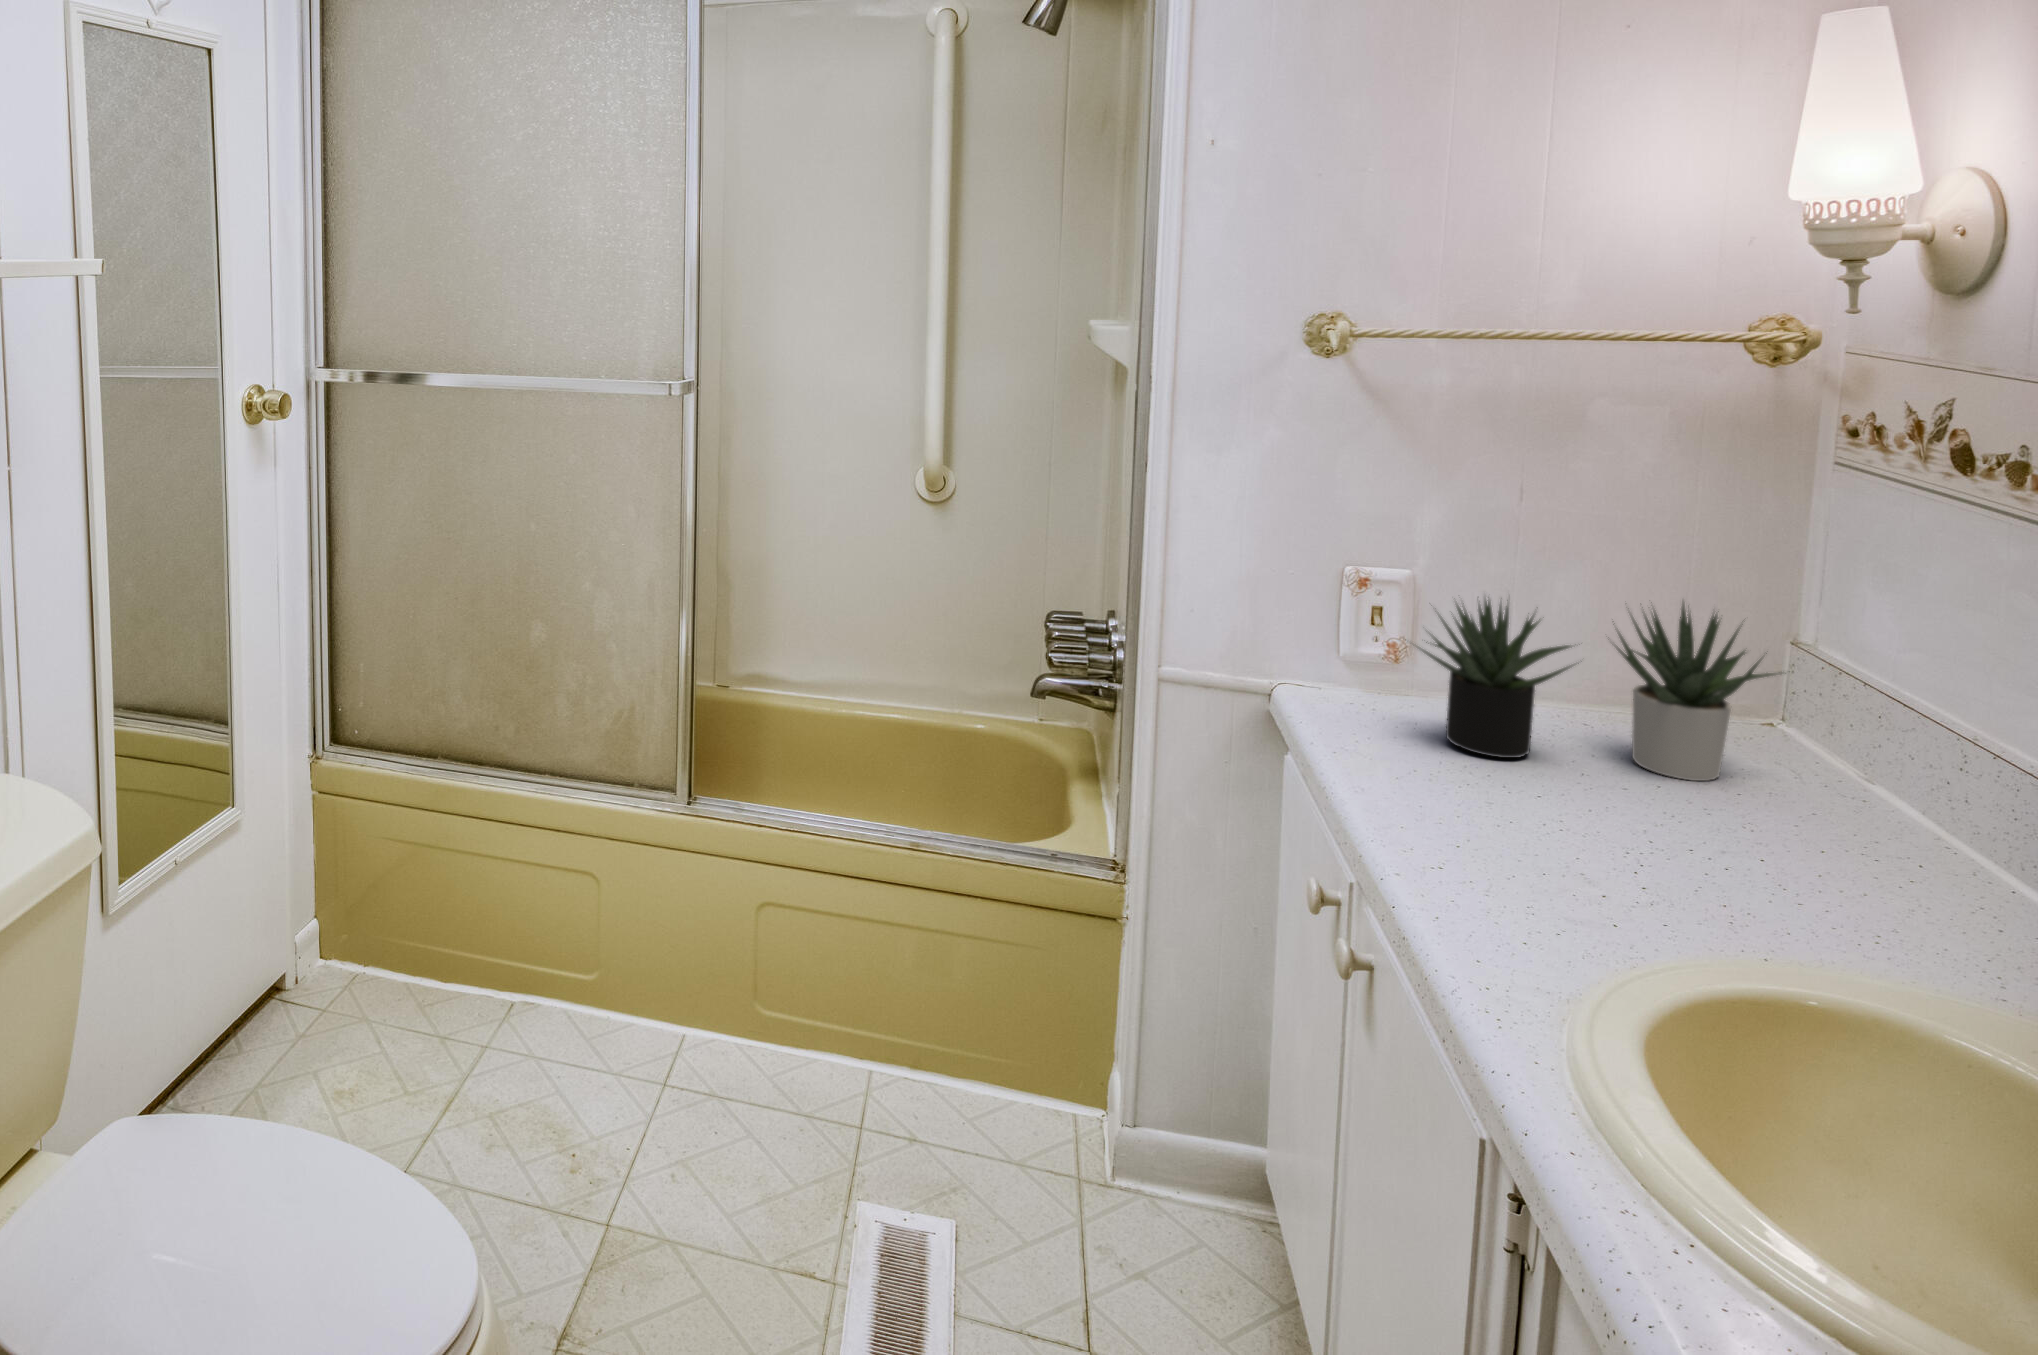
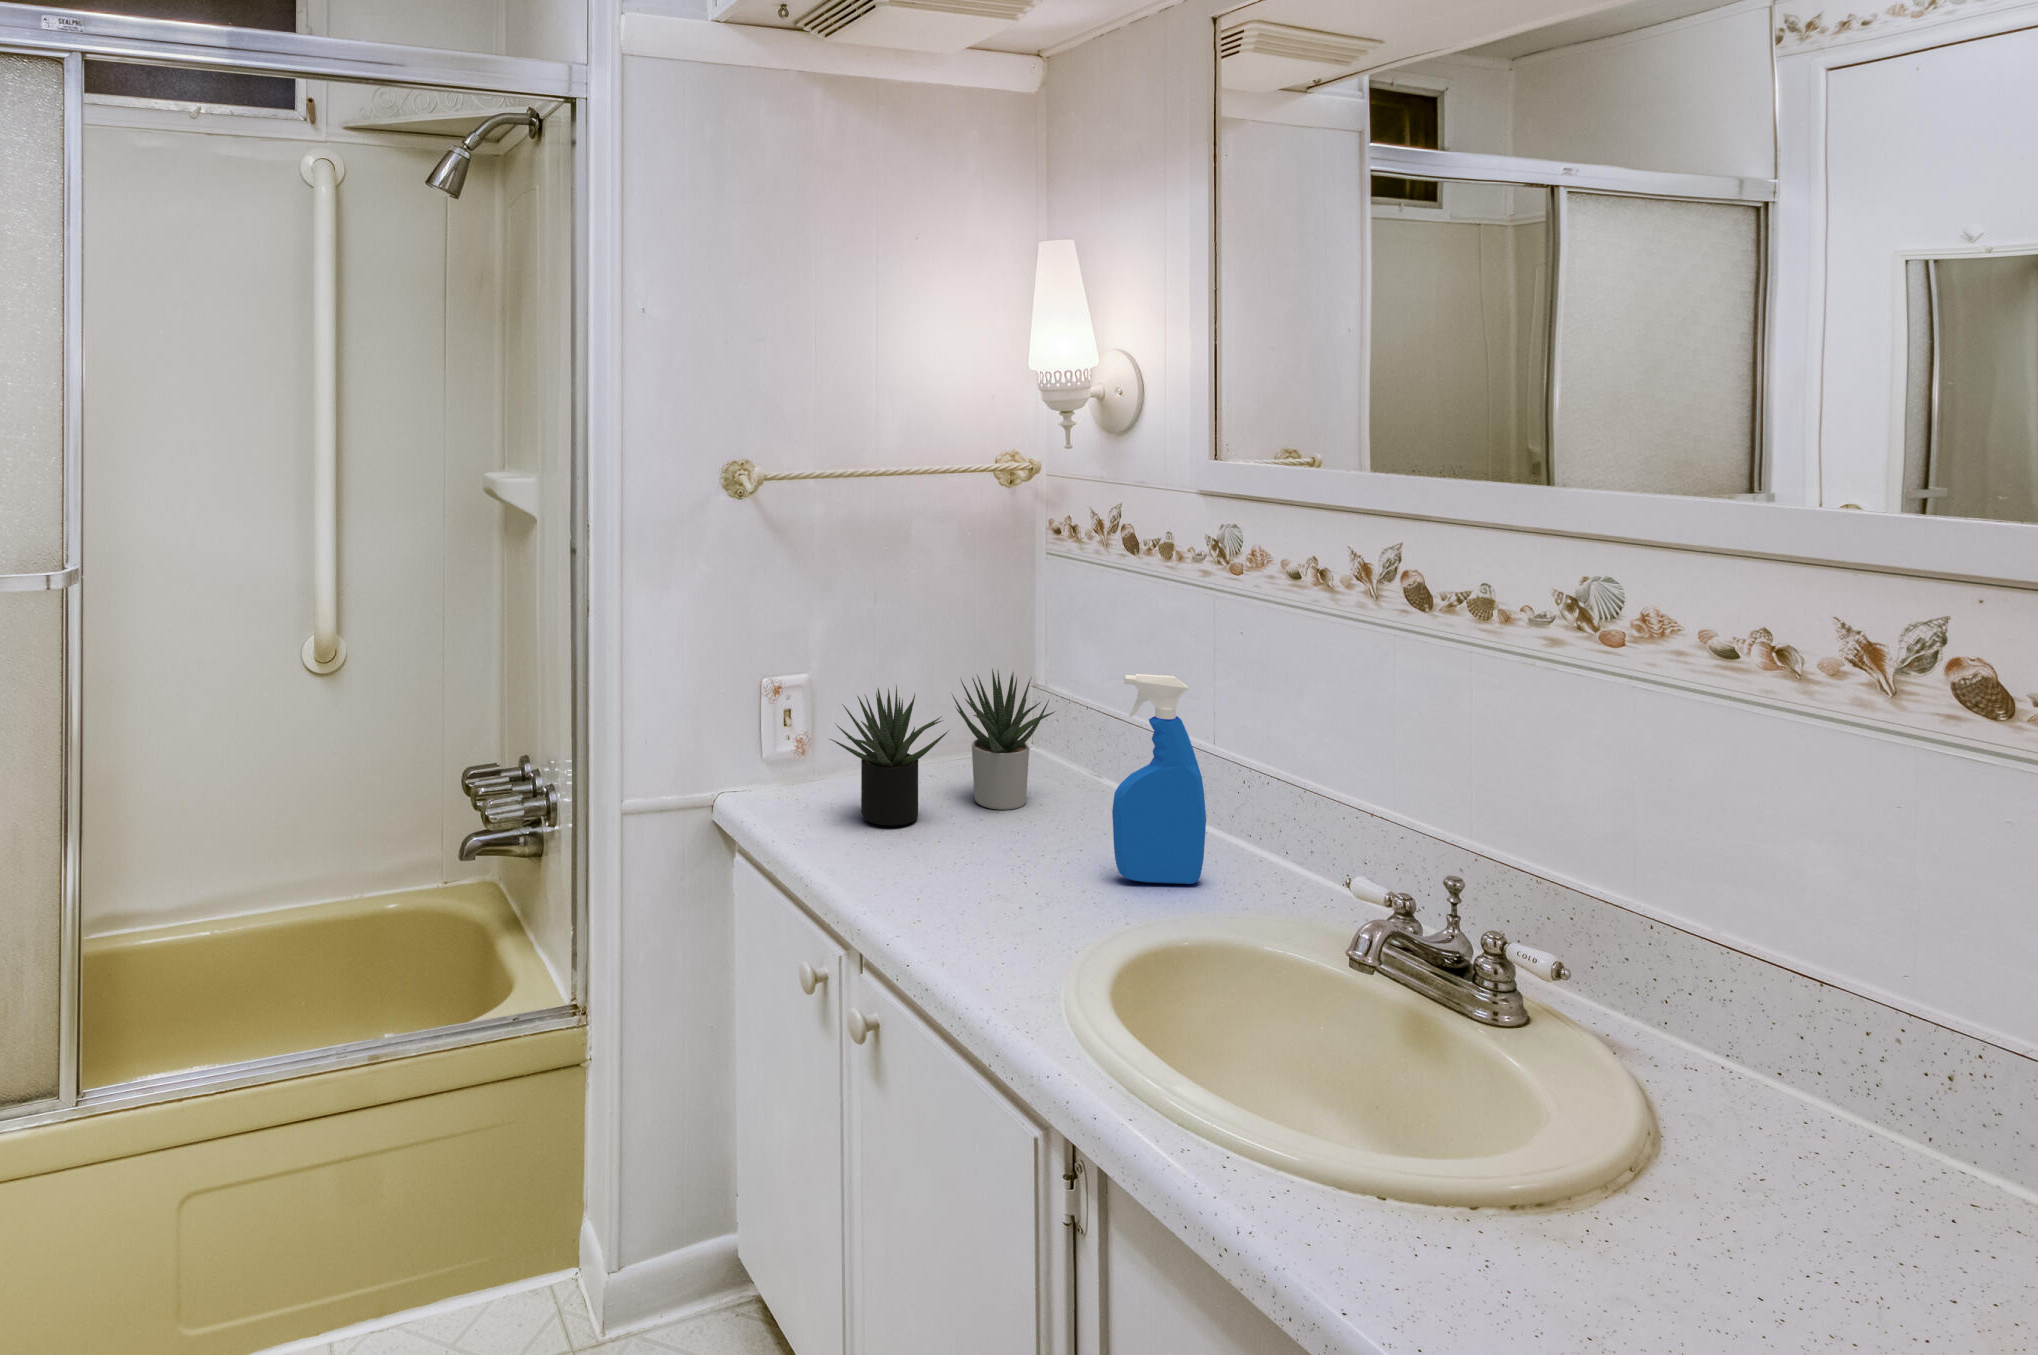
spray bottle: none [1802,624,1988,931] -> present [1112,674,1206,884]

